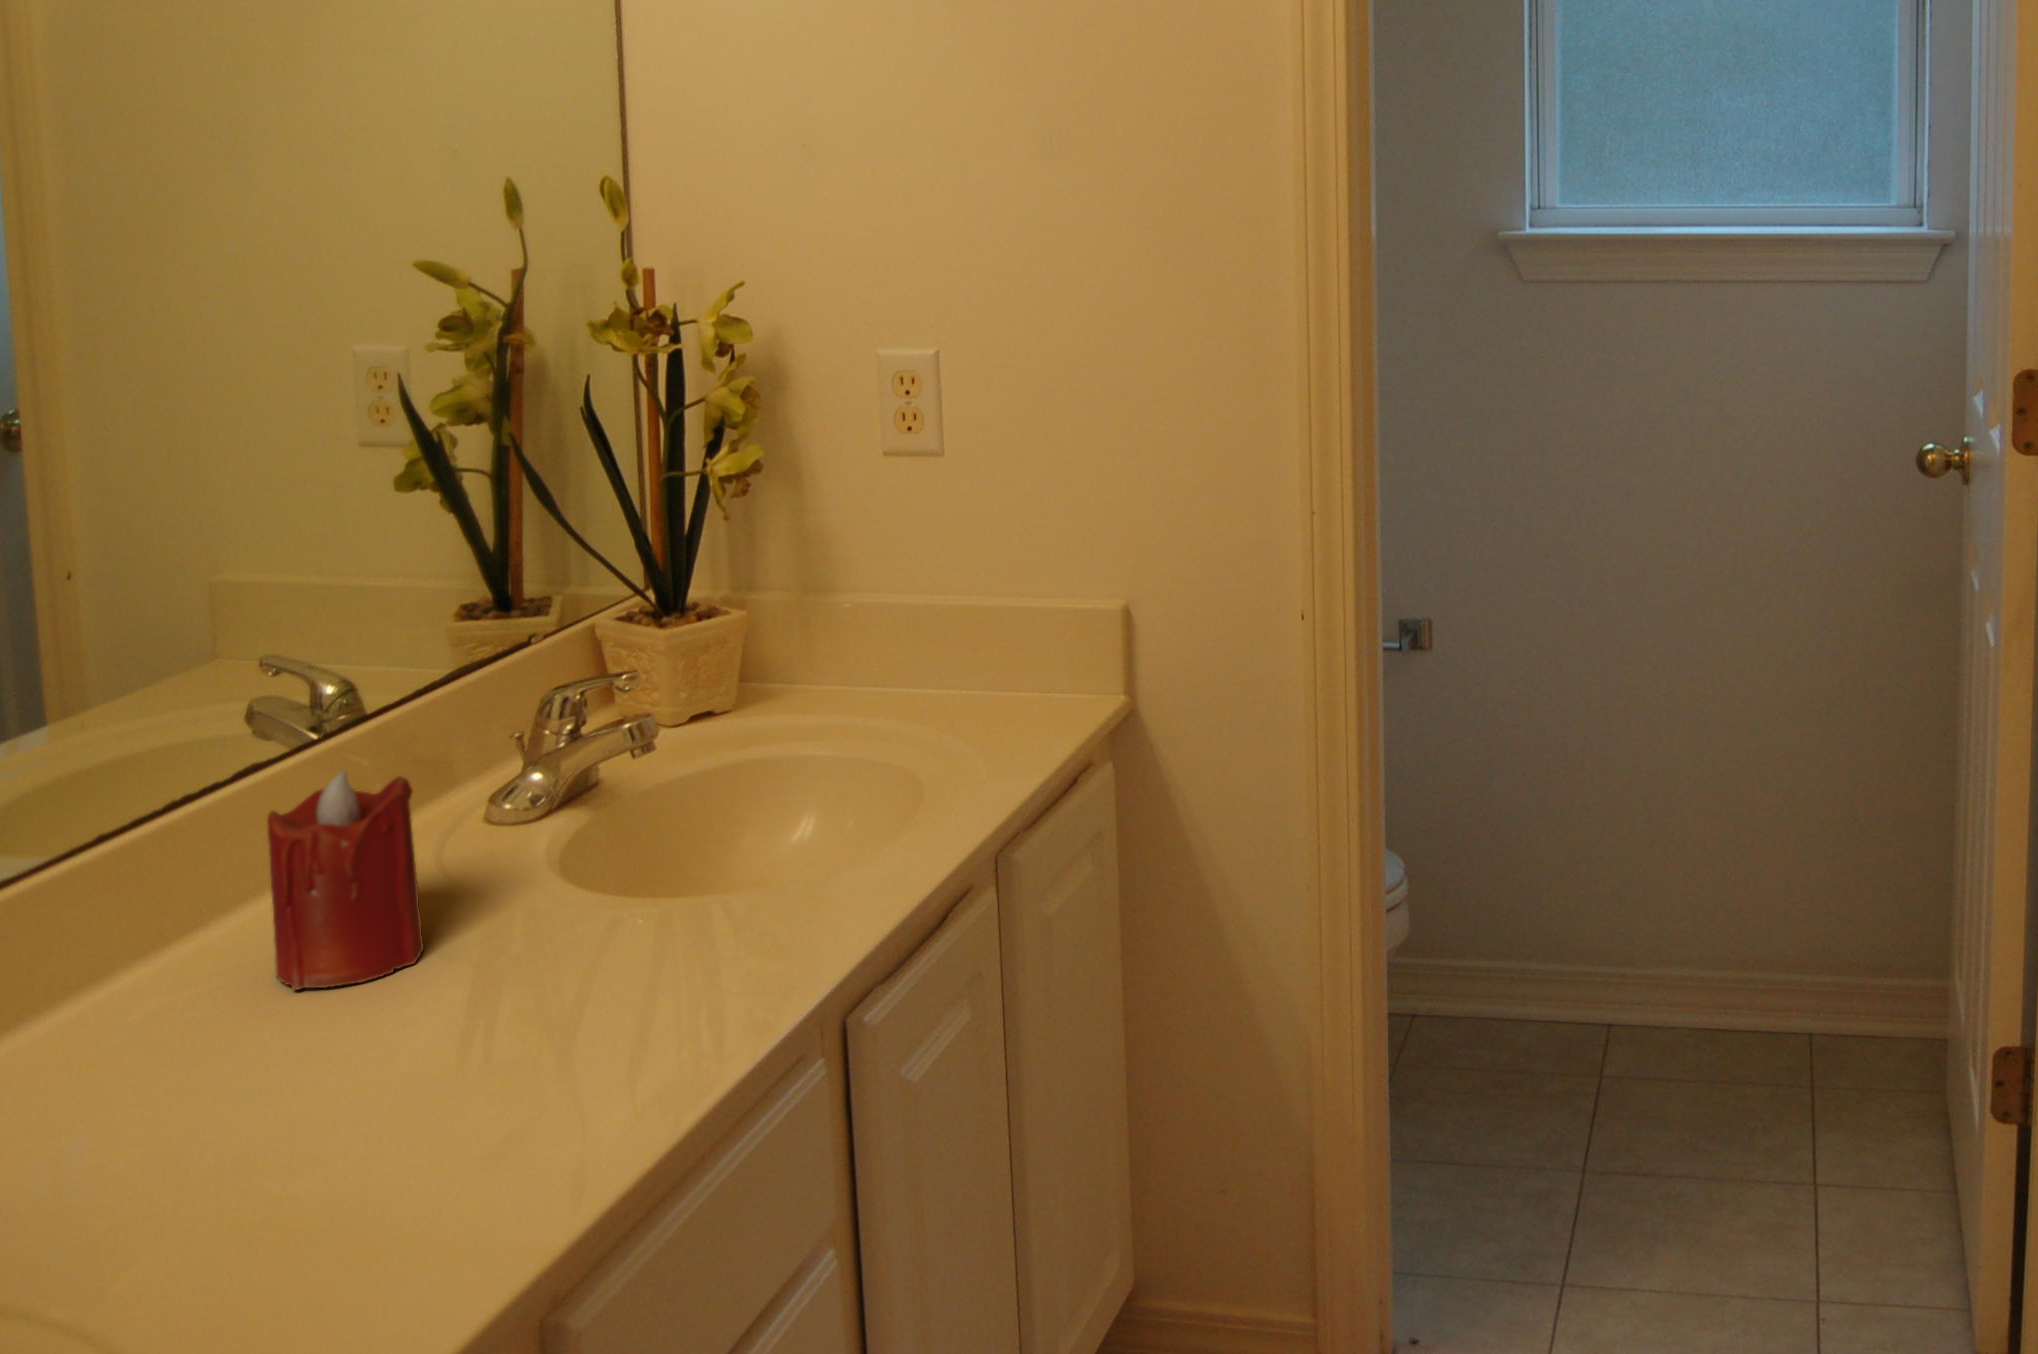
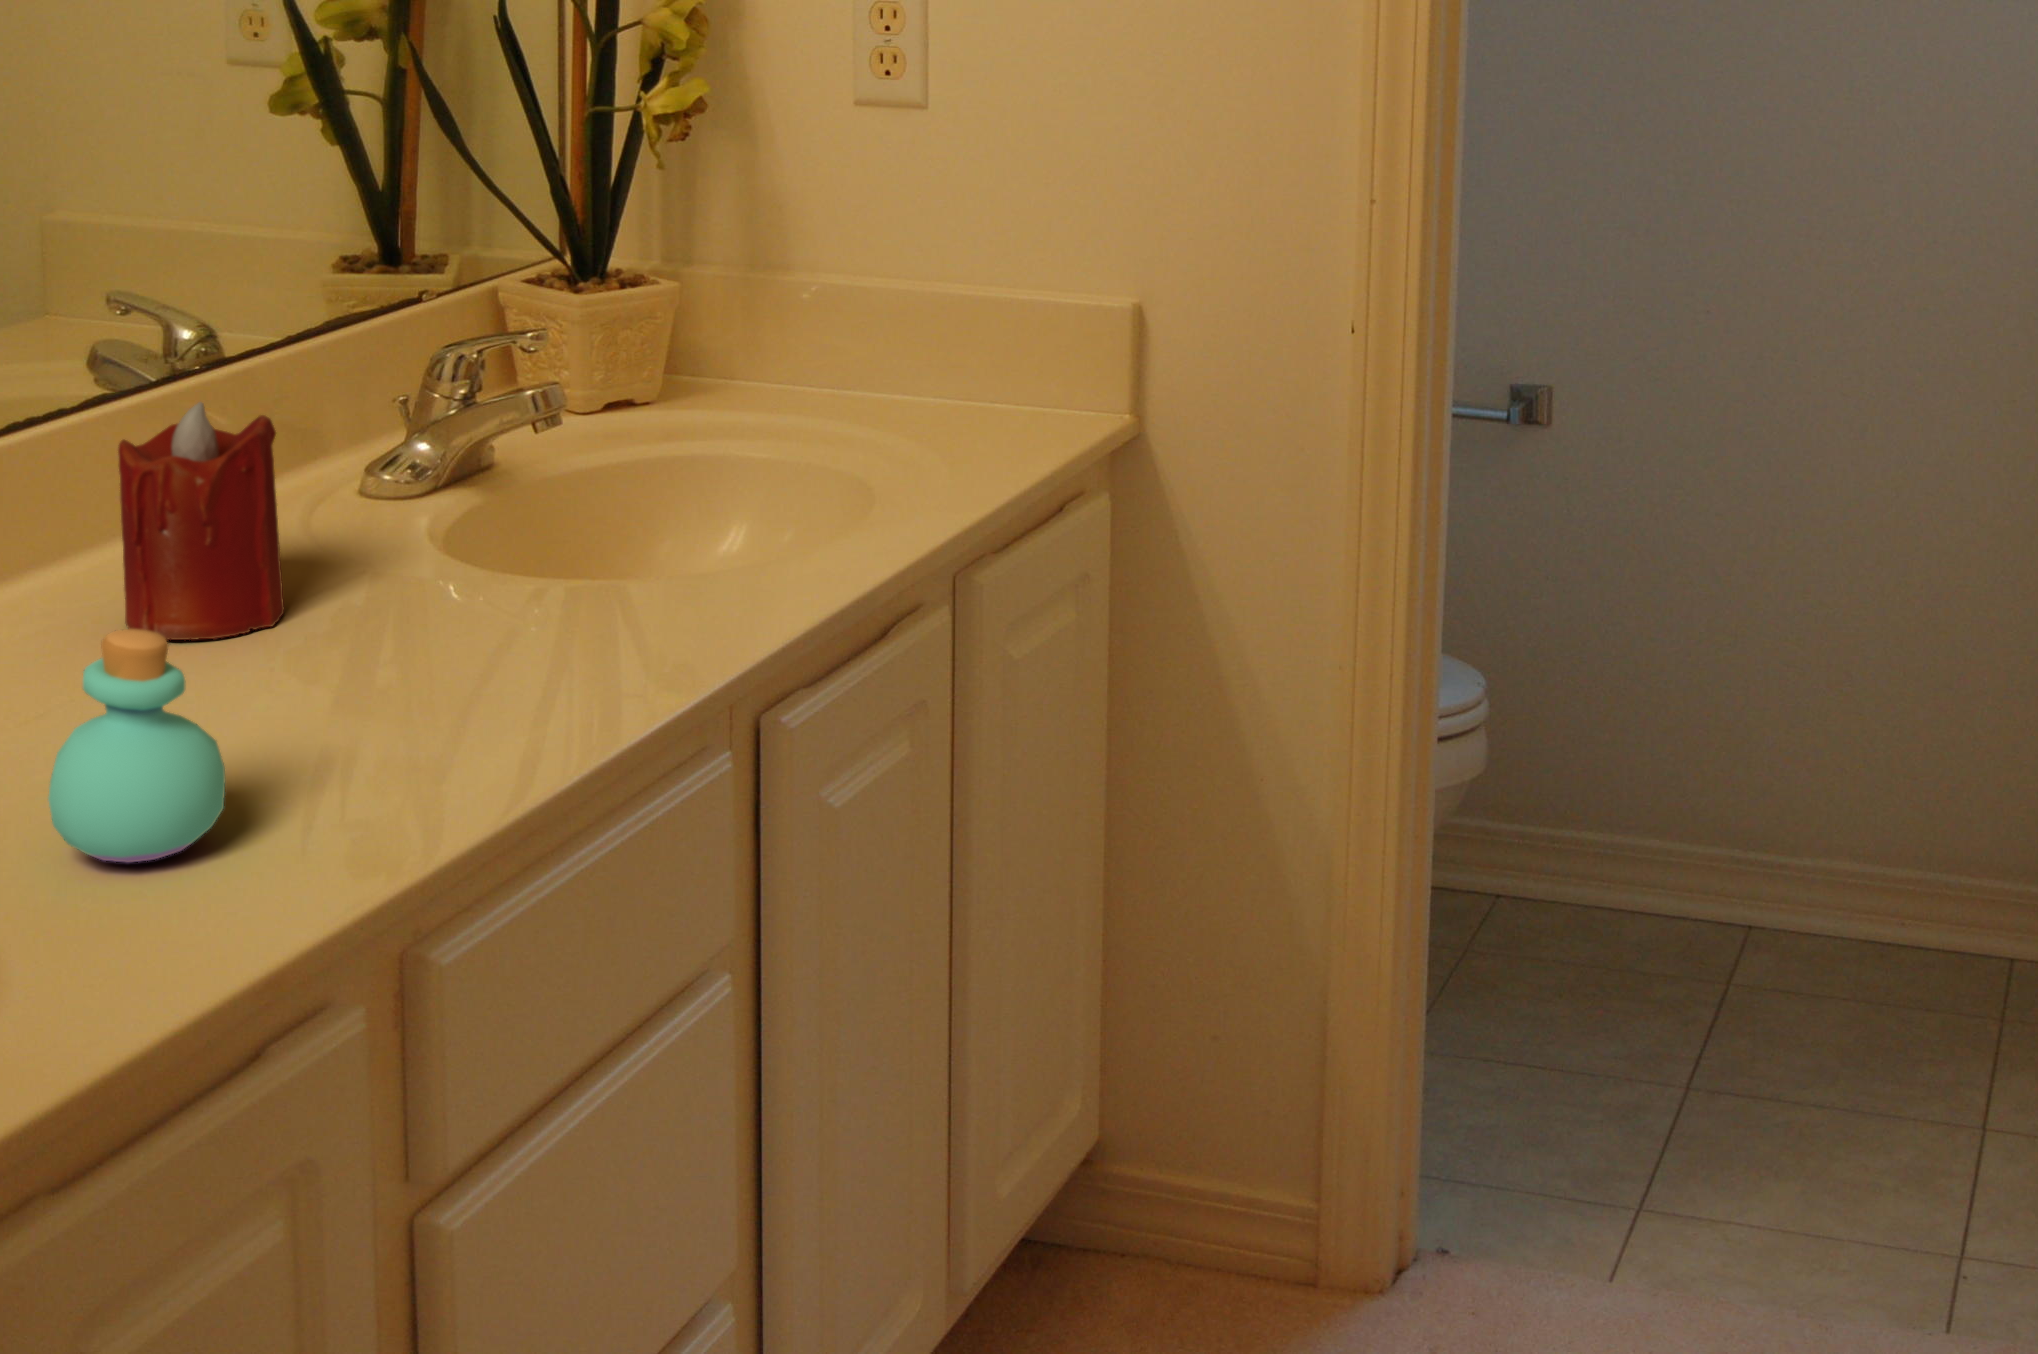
perfume bottle: none [219,1013,390,1236] -> present [48,629,225,863]

